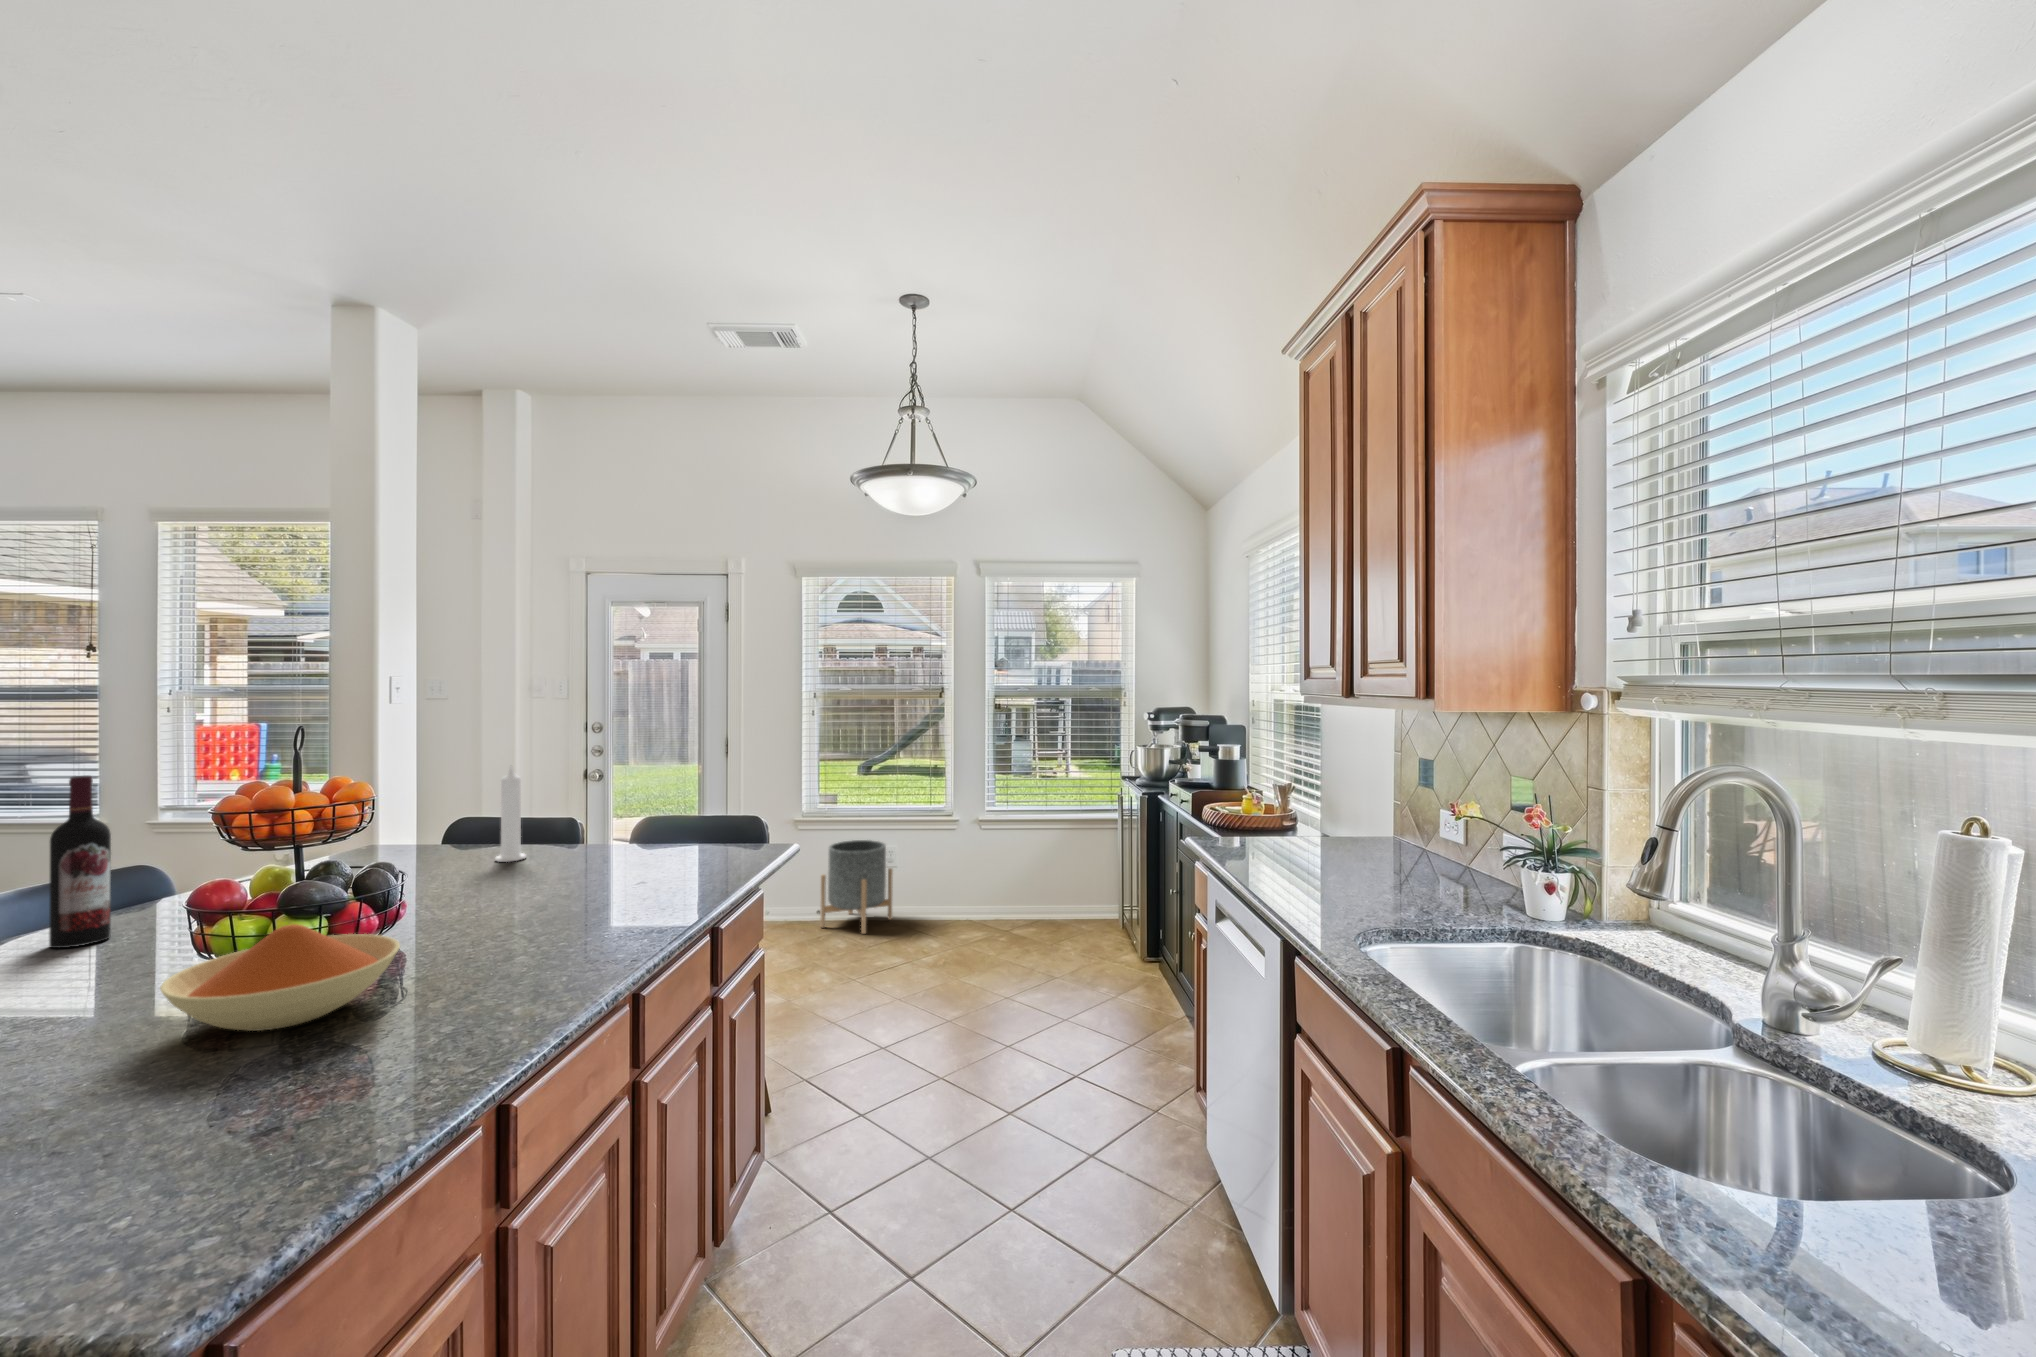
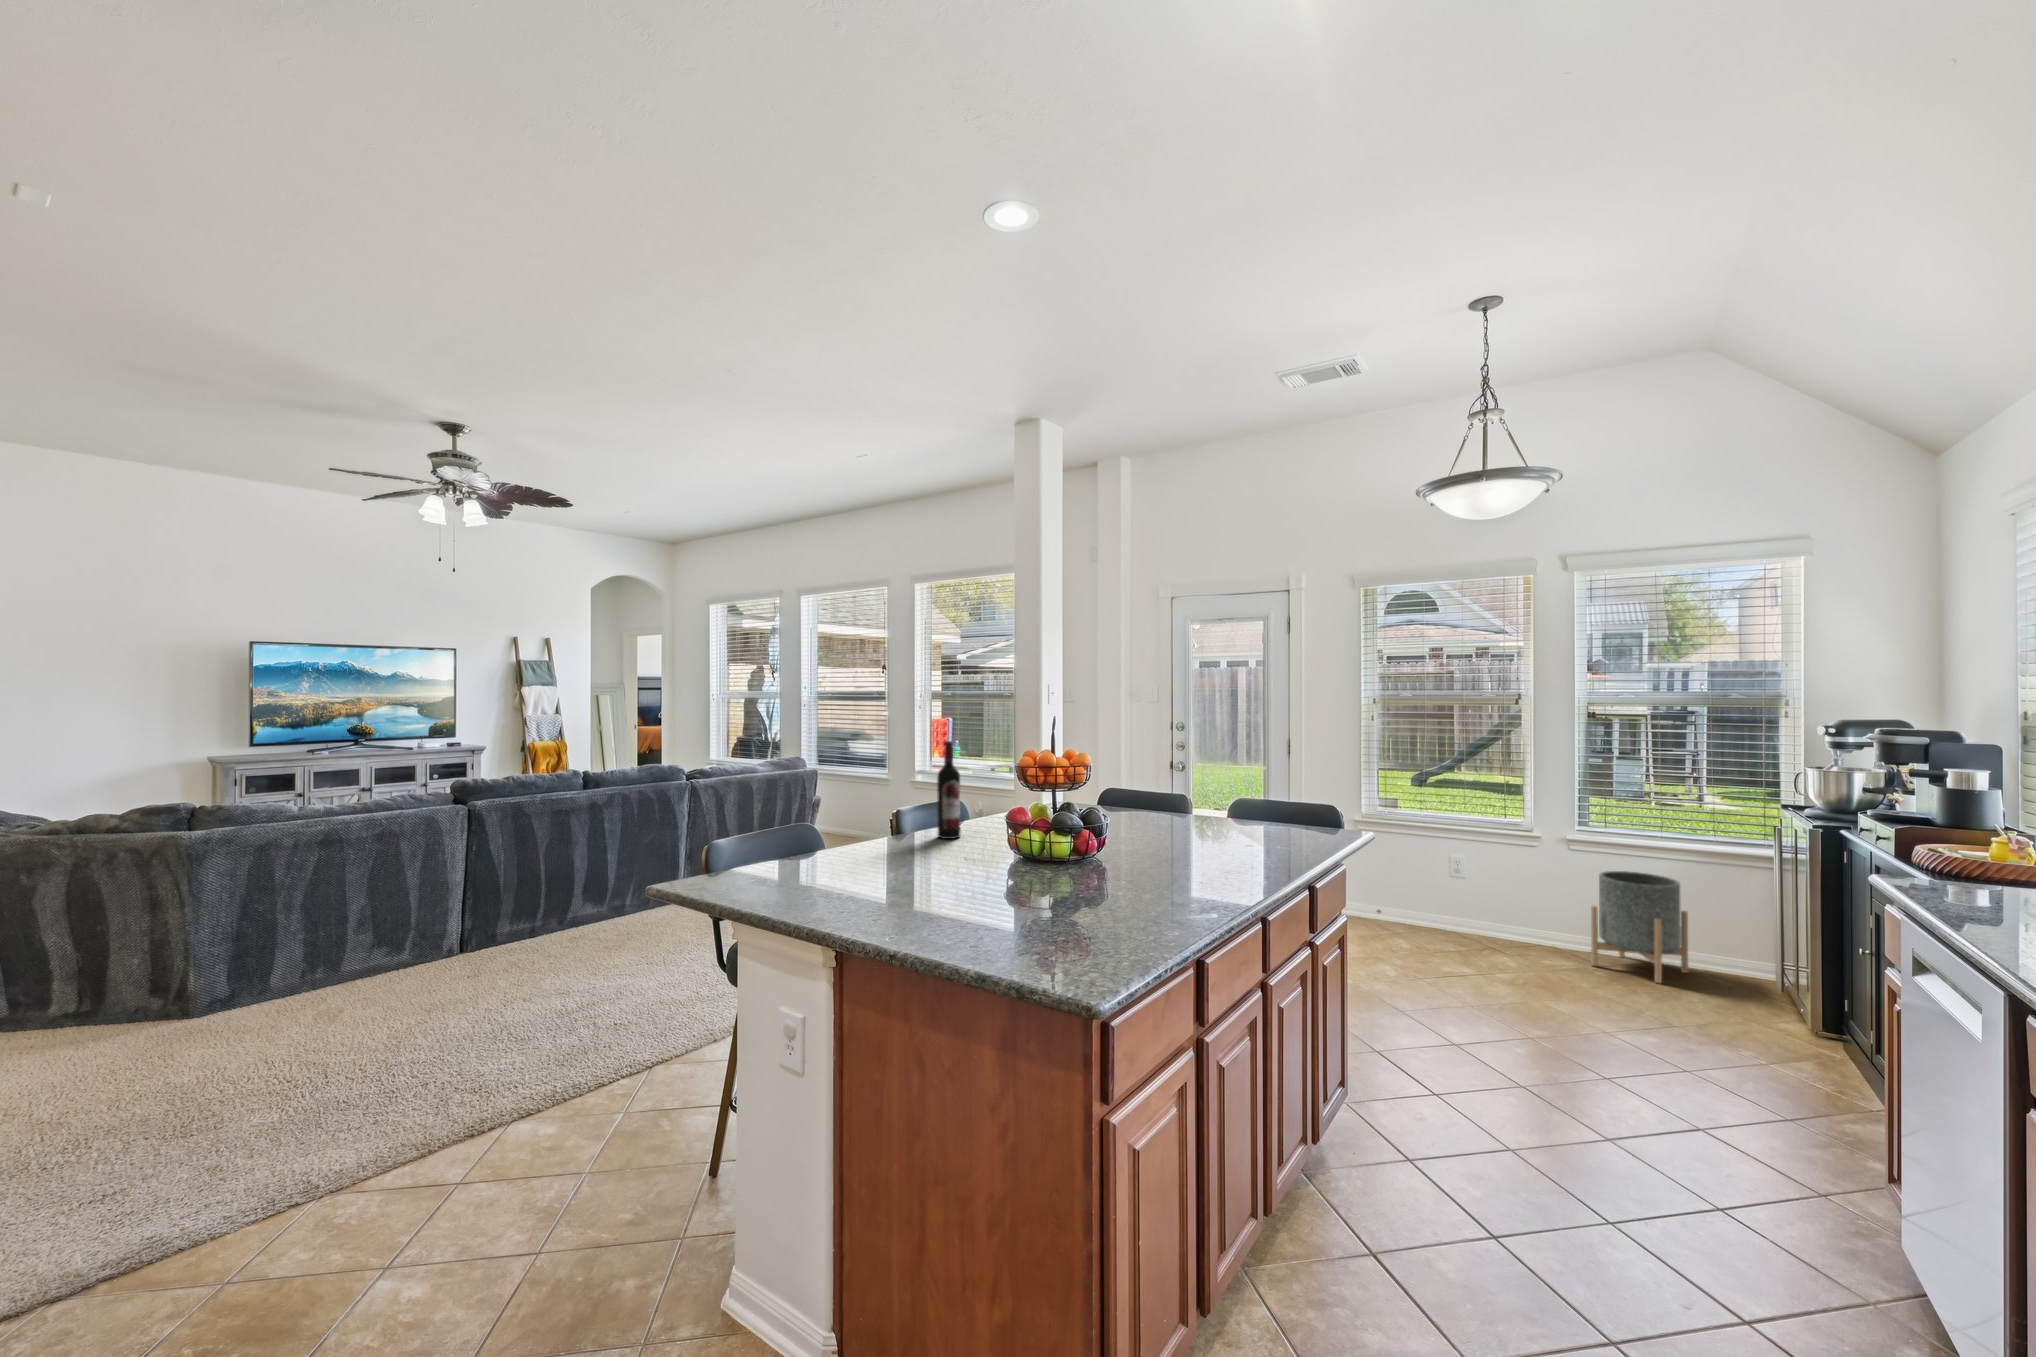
candle: present [495,767,526,862] -> none [1137,750,1157,821]
planter: present [820,840,893,934] -> present [1591,871,1688,983]
bowl: present [160,924,400,1031] -> none [1023,832,1128,891]

